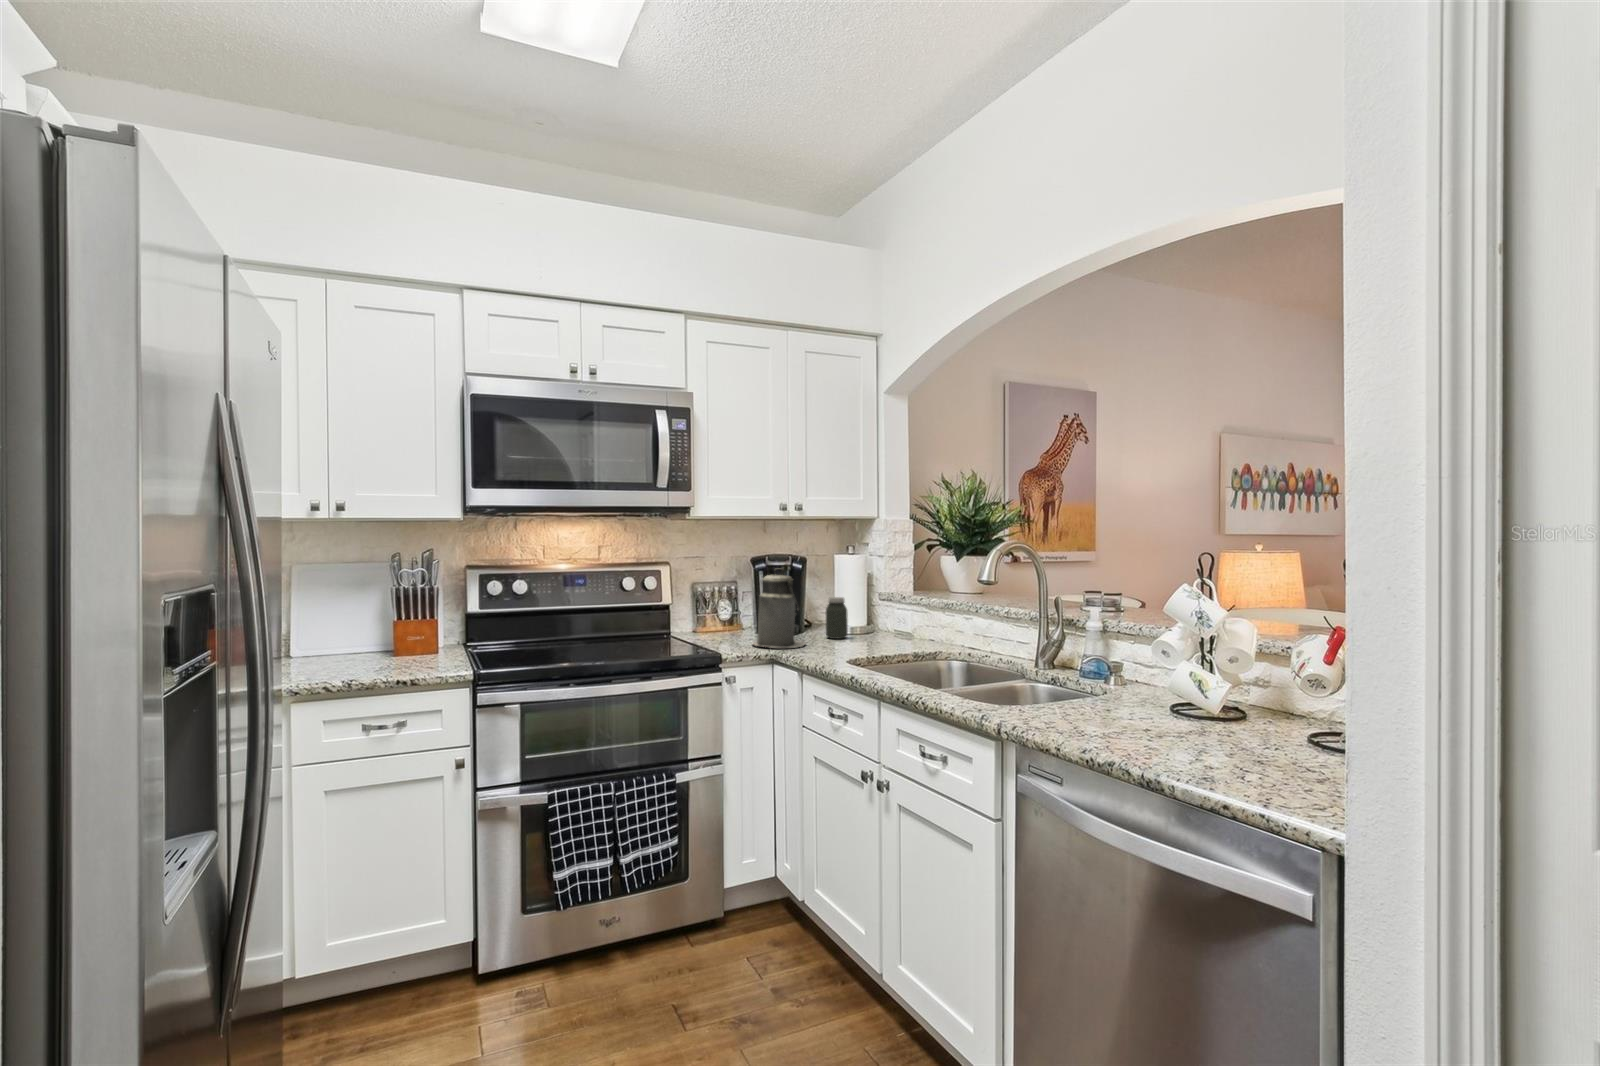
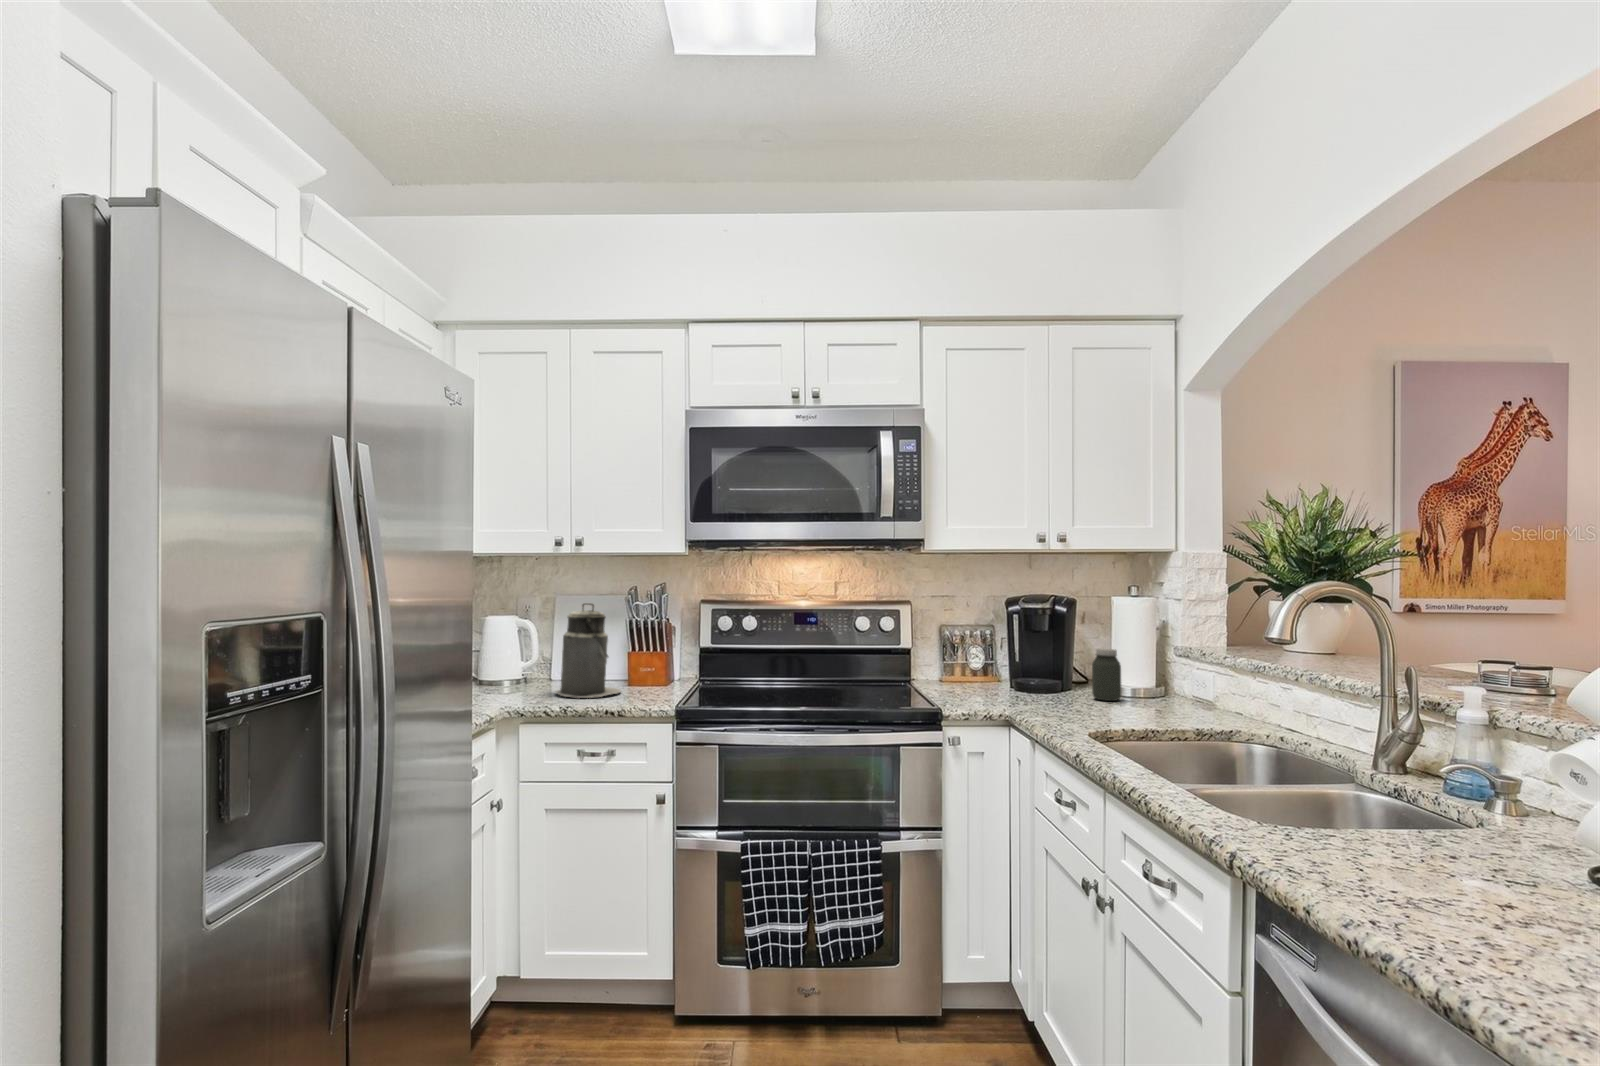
canister: present [753,569,805,648] -> present [556,603,621,698]

